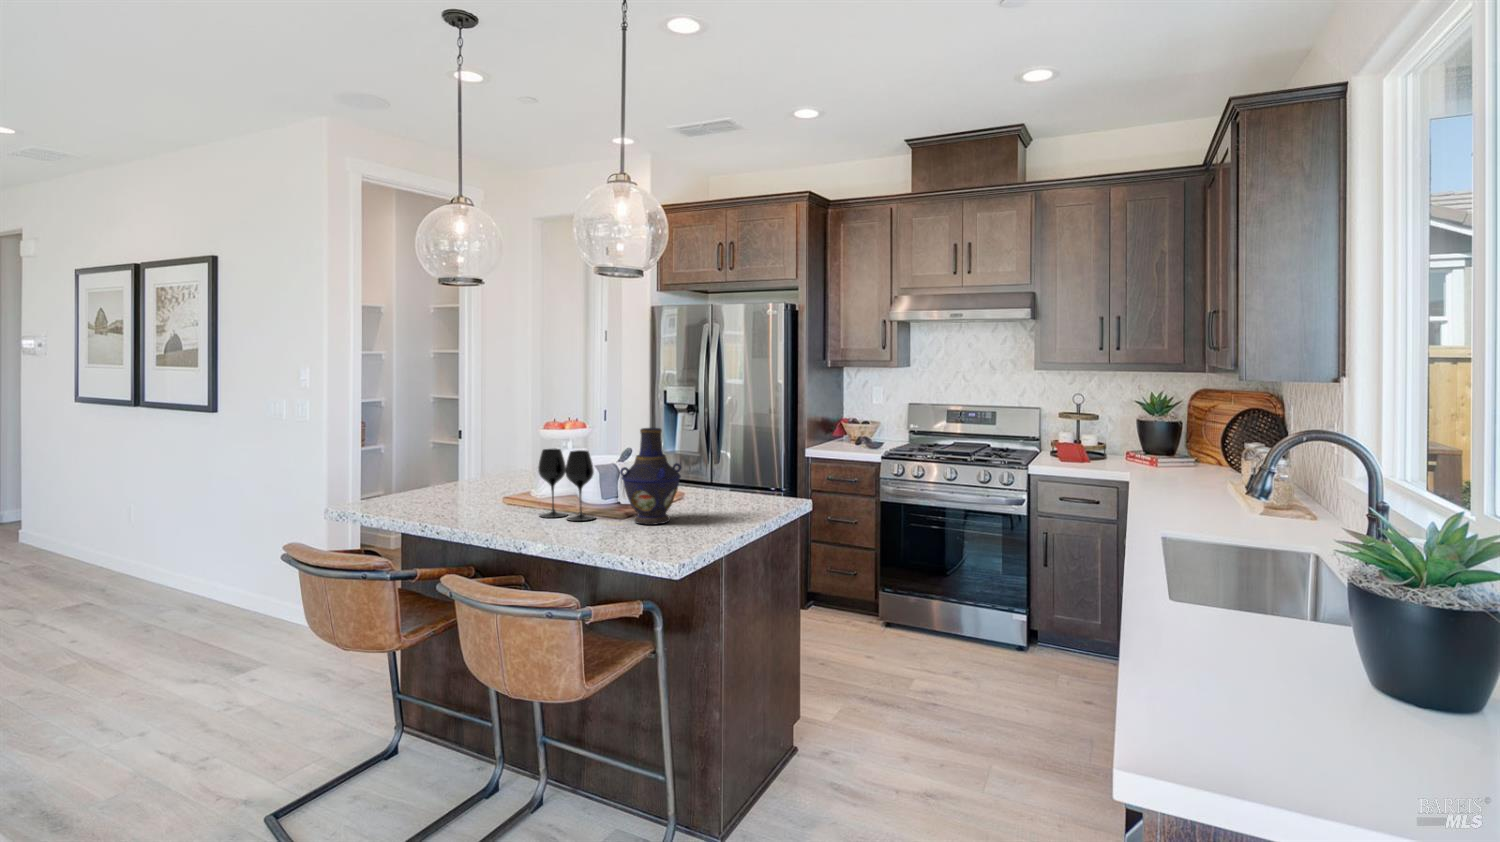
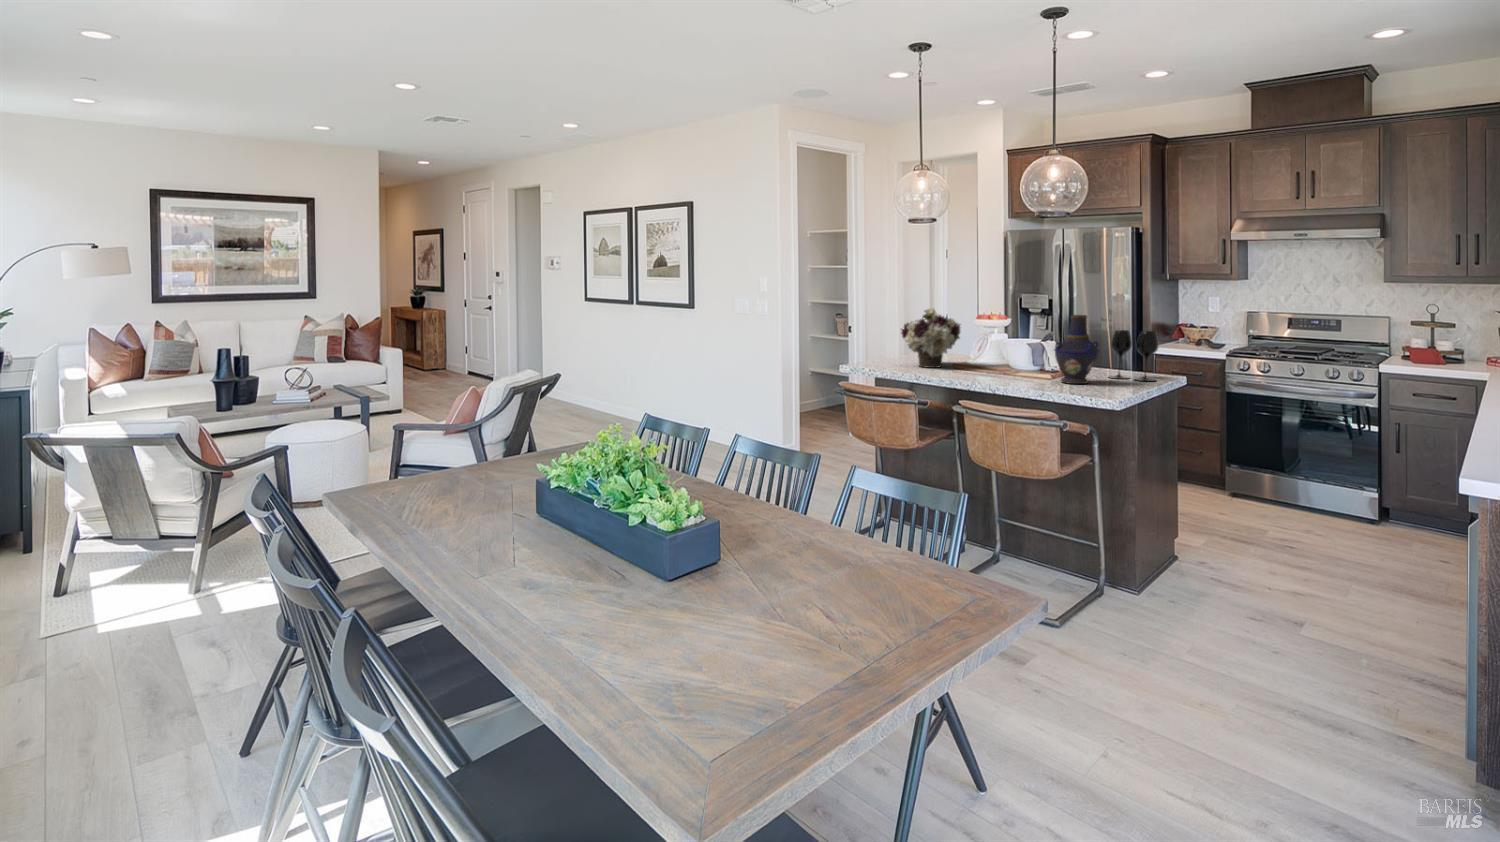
flower arrangement: none [437,415,520,502] -> present [901,308,960,368]
wine glass: present [538,449,595,521] -> present [1110,330,1158,381]

